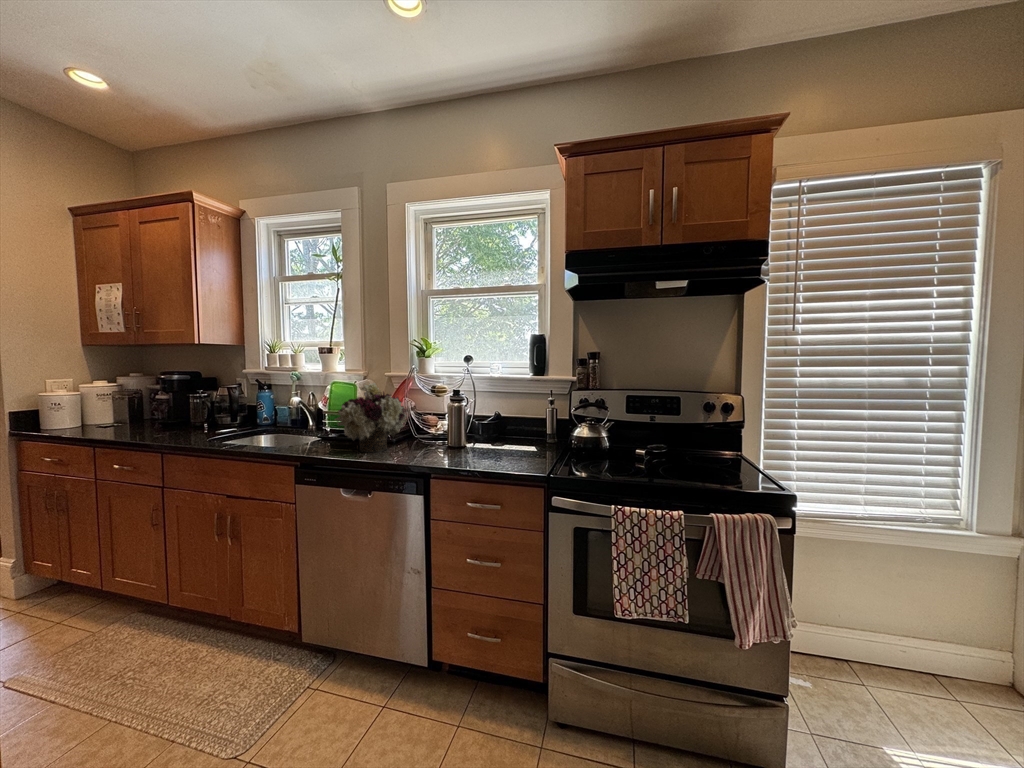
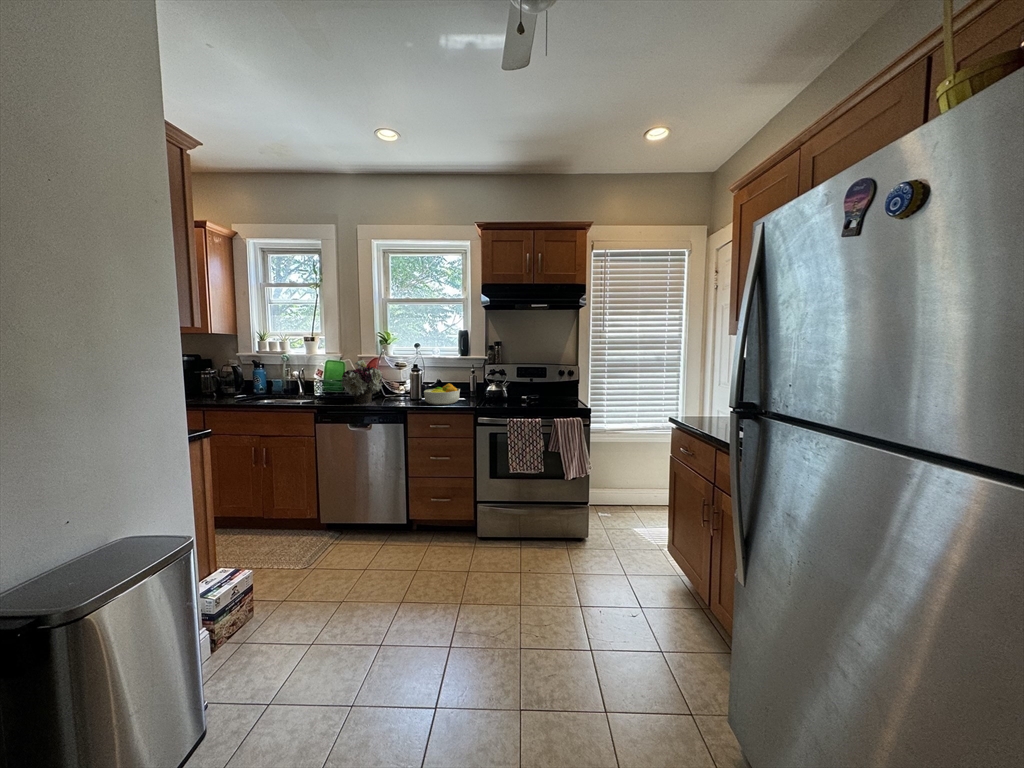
fruit bowl: none [462,422,527,463] -> present [424,383,460,405]

